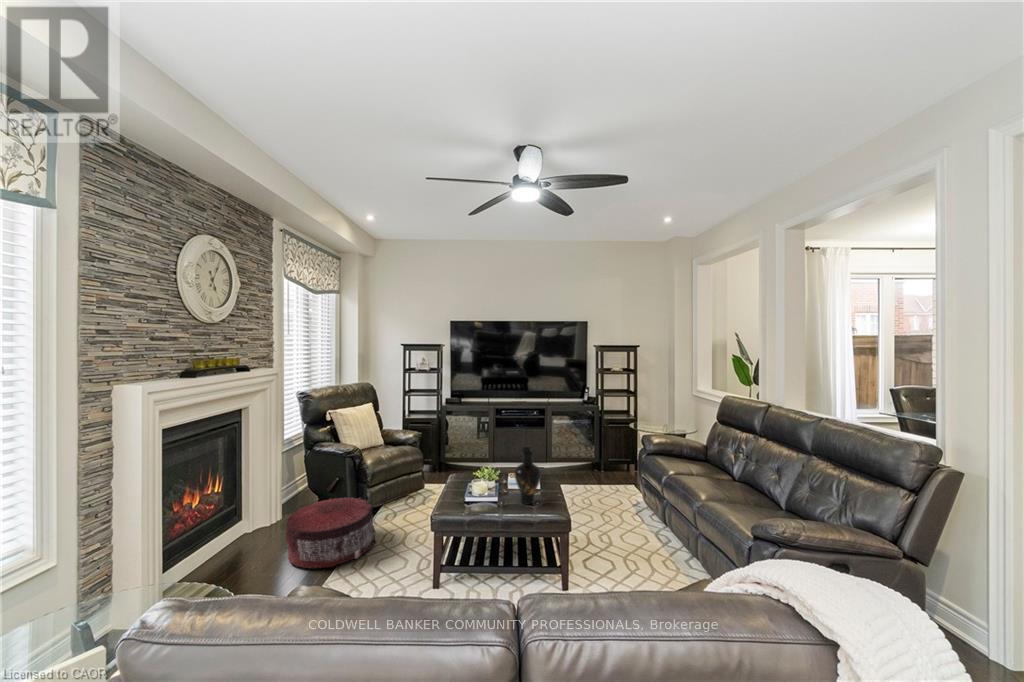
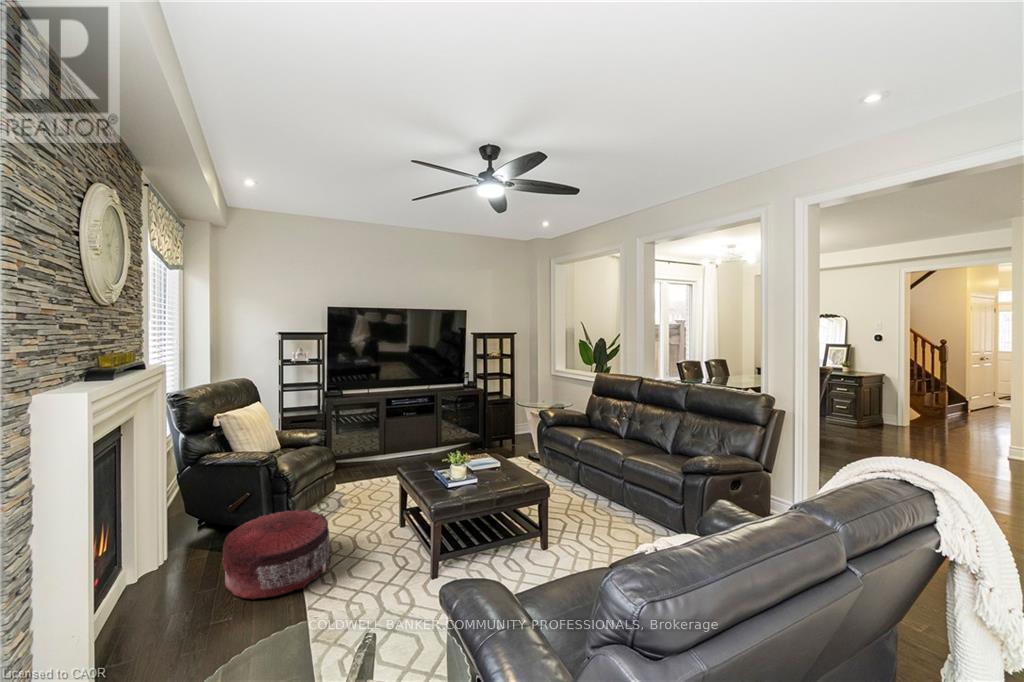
vase: present [514,447,541,505] -> none [488,431,513,483]

